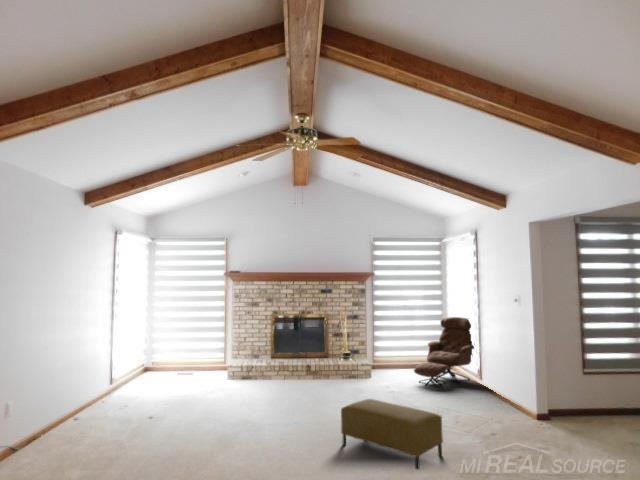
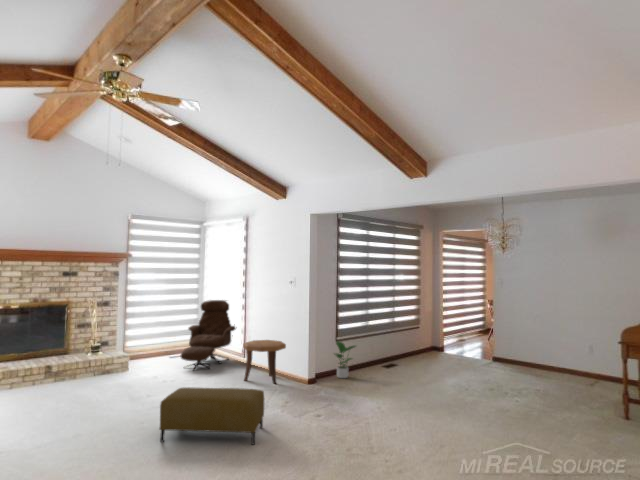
side table: none [464,362,510,413] -> present [243,340,286,384]
potted plant: none [573,373,609,422] -> present [334,341,356,378]

